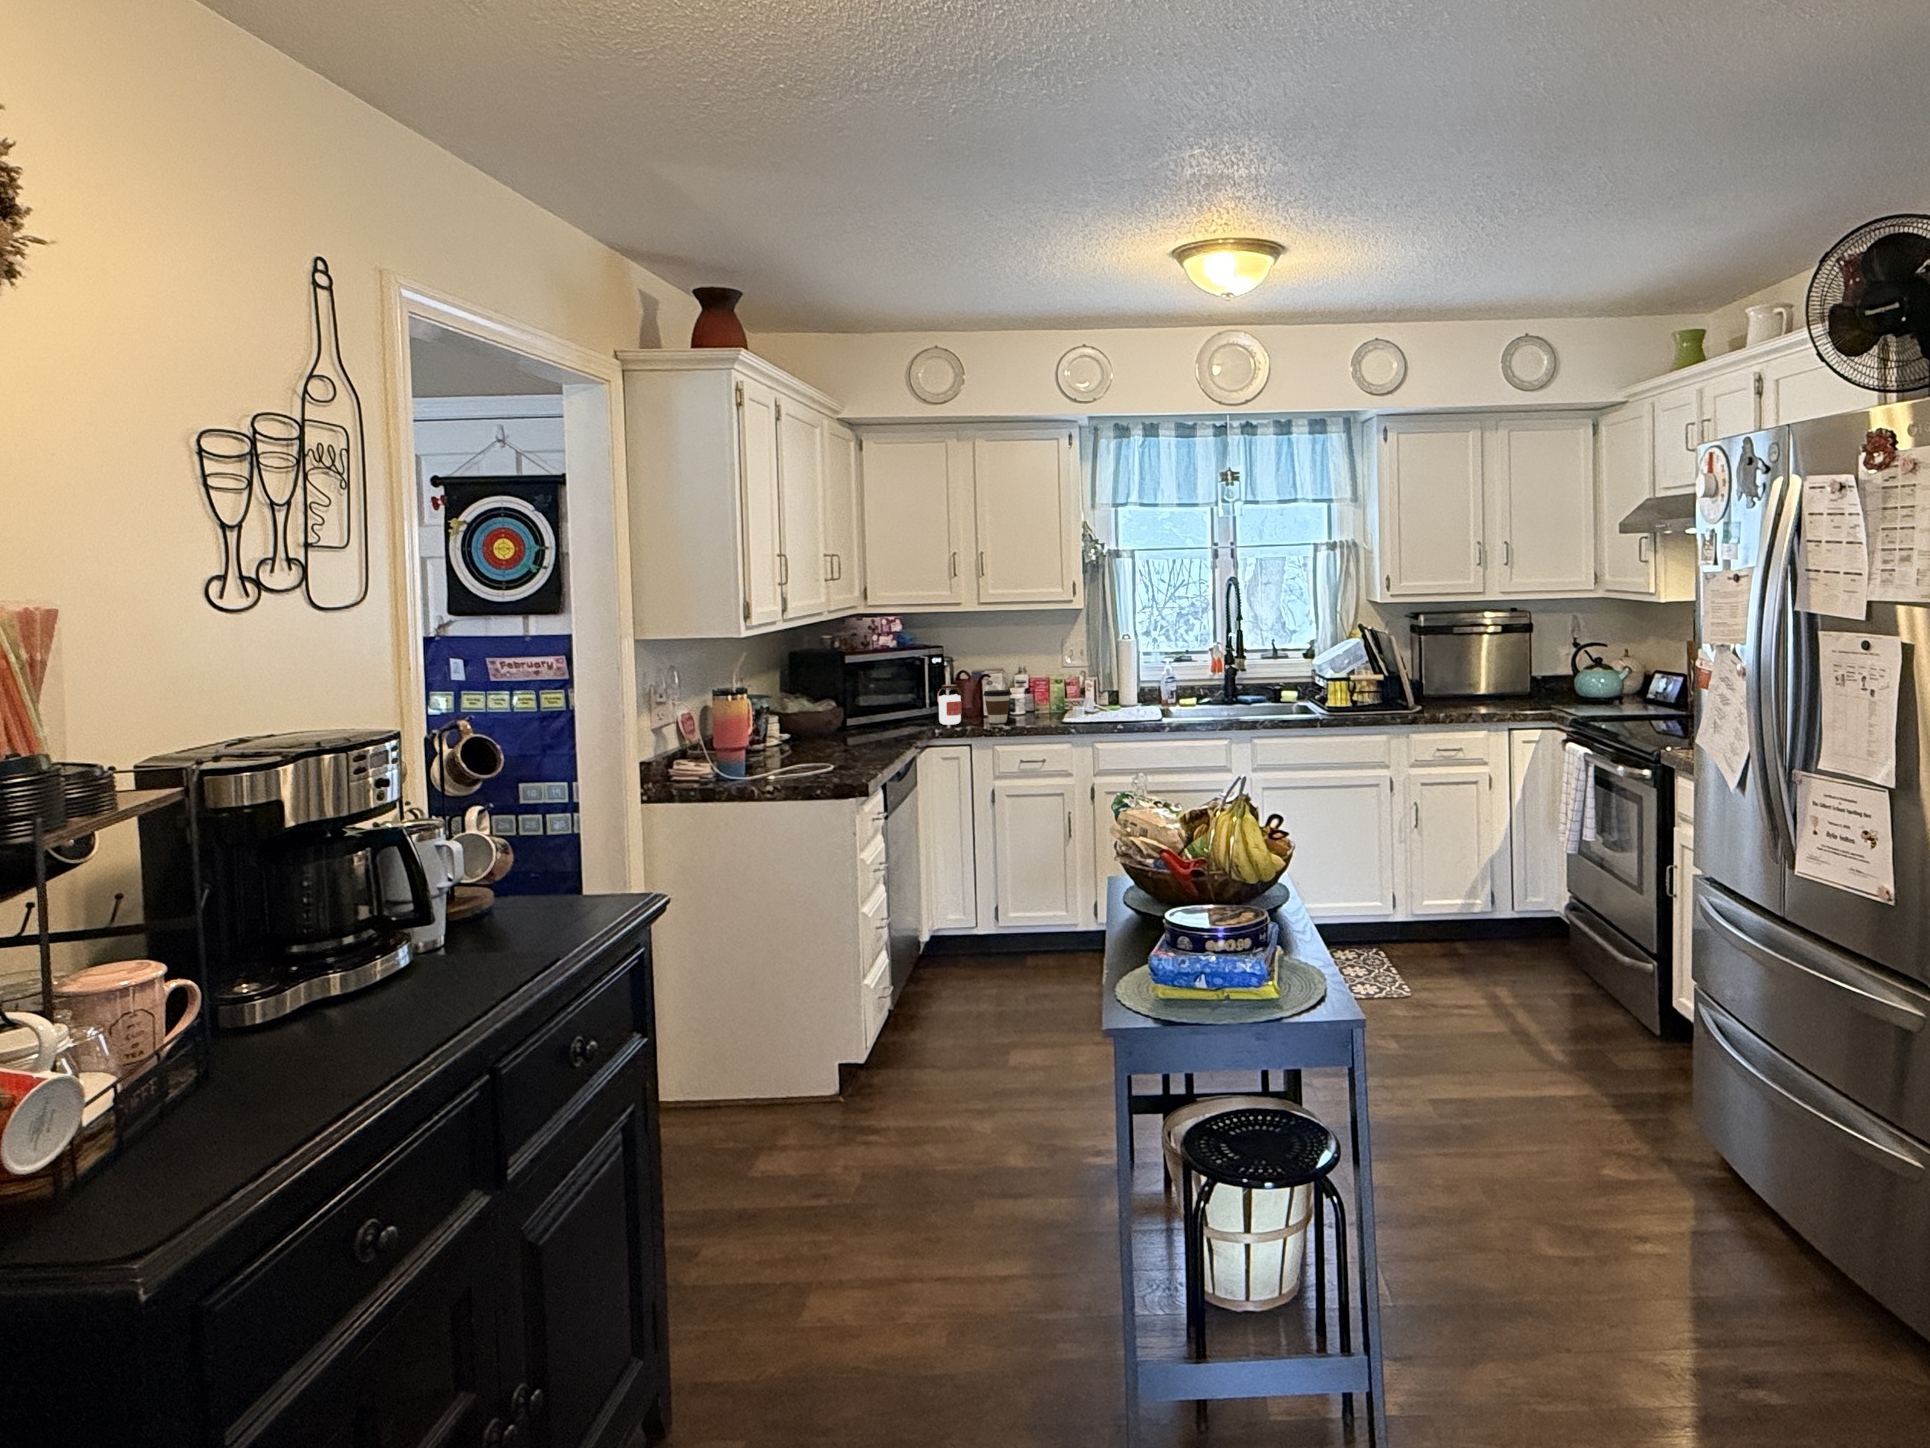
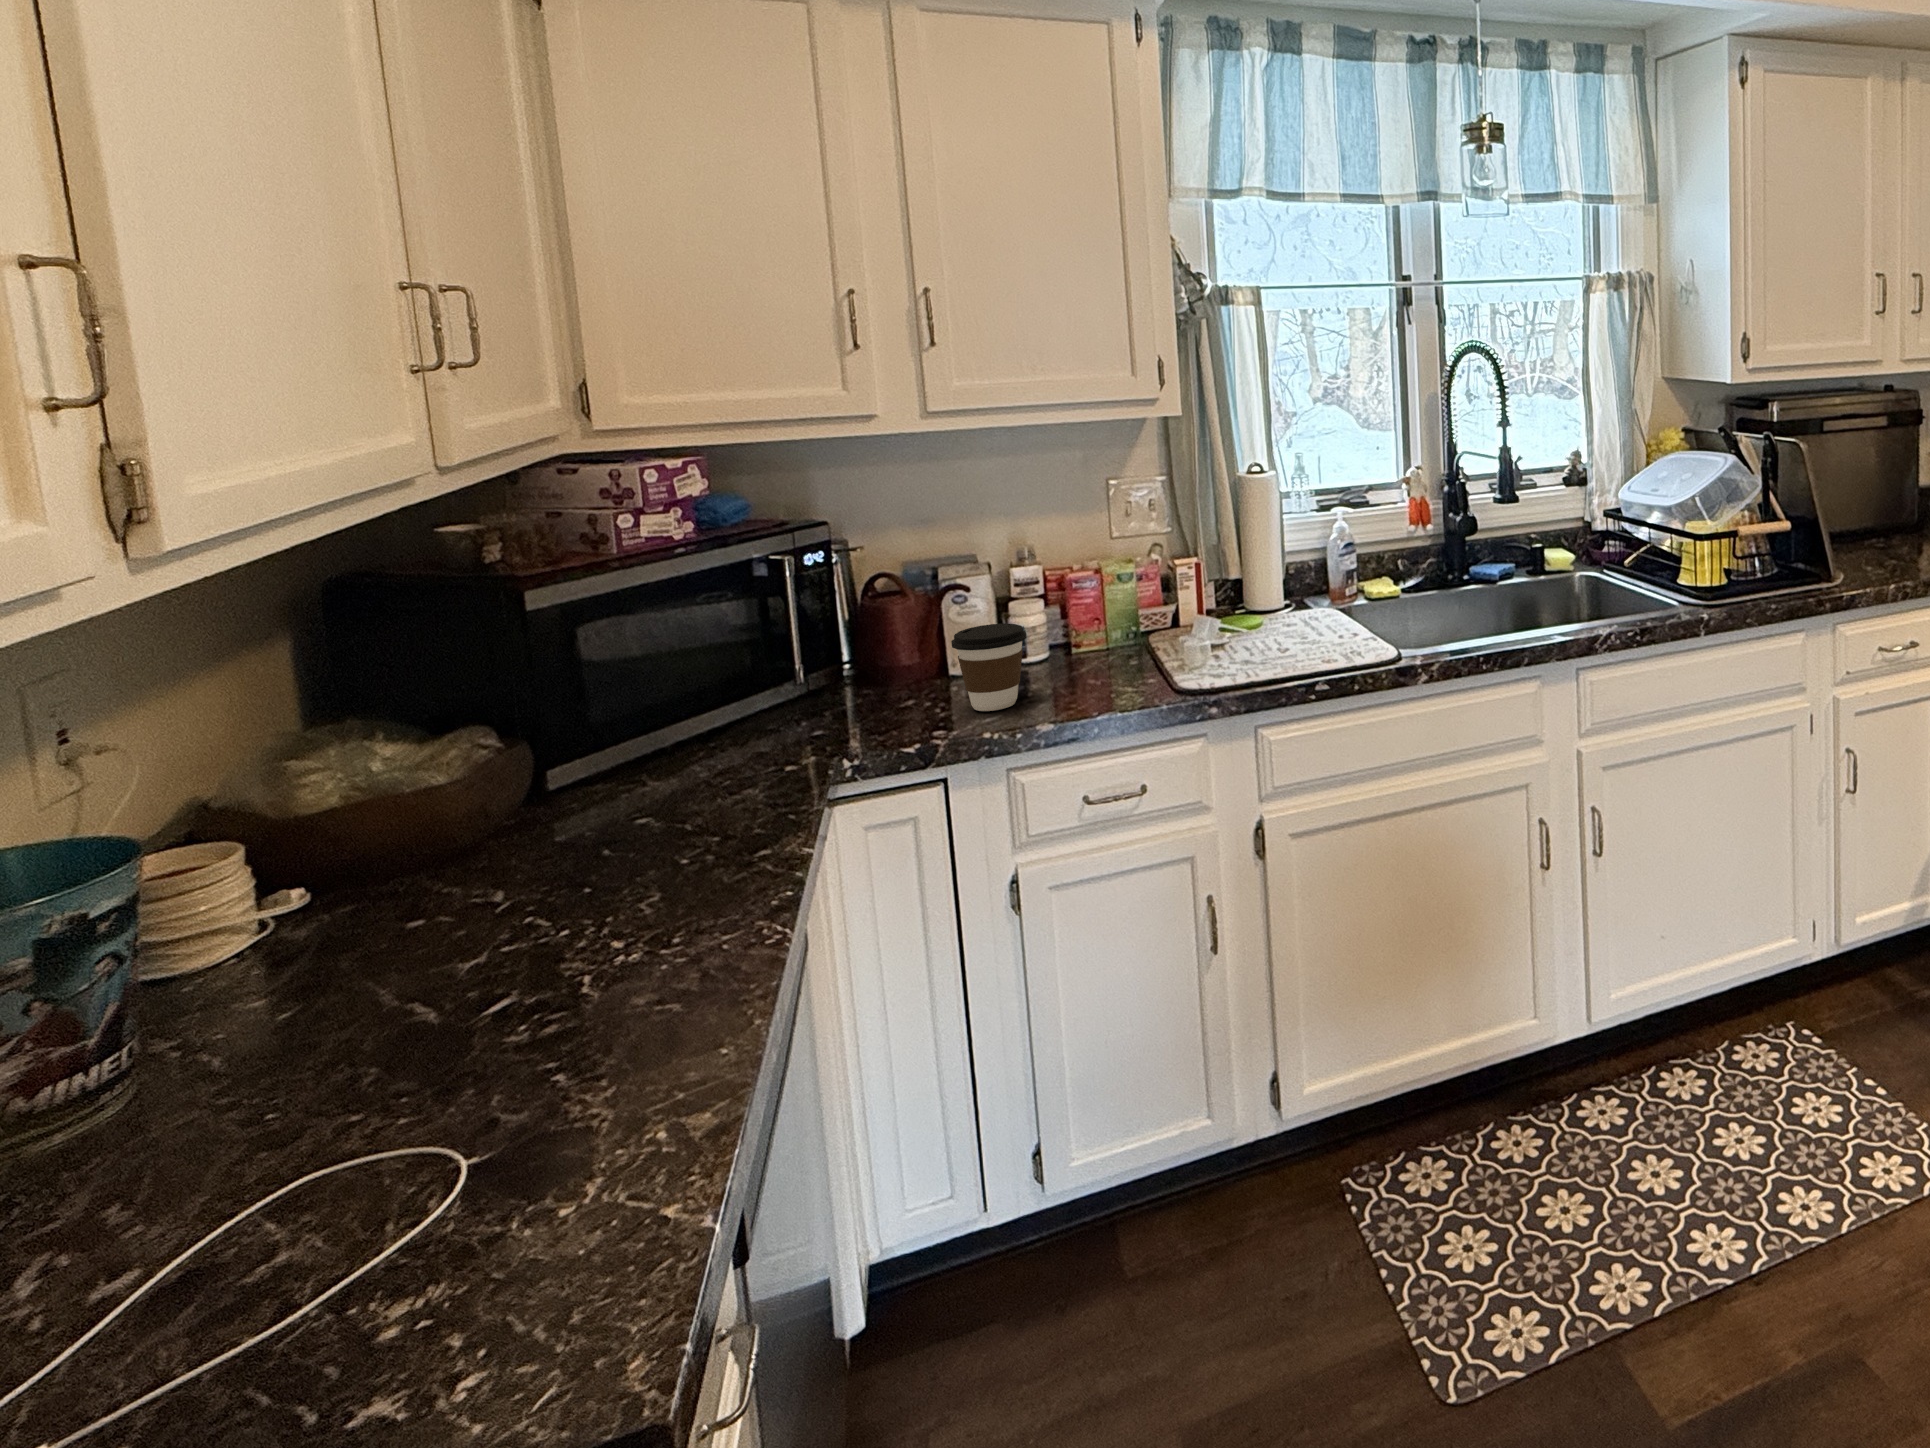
jar: present [937,685,962,725] -> none [824,624,896,731]

